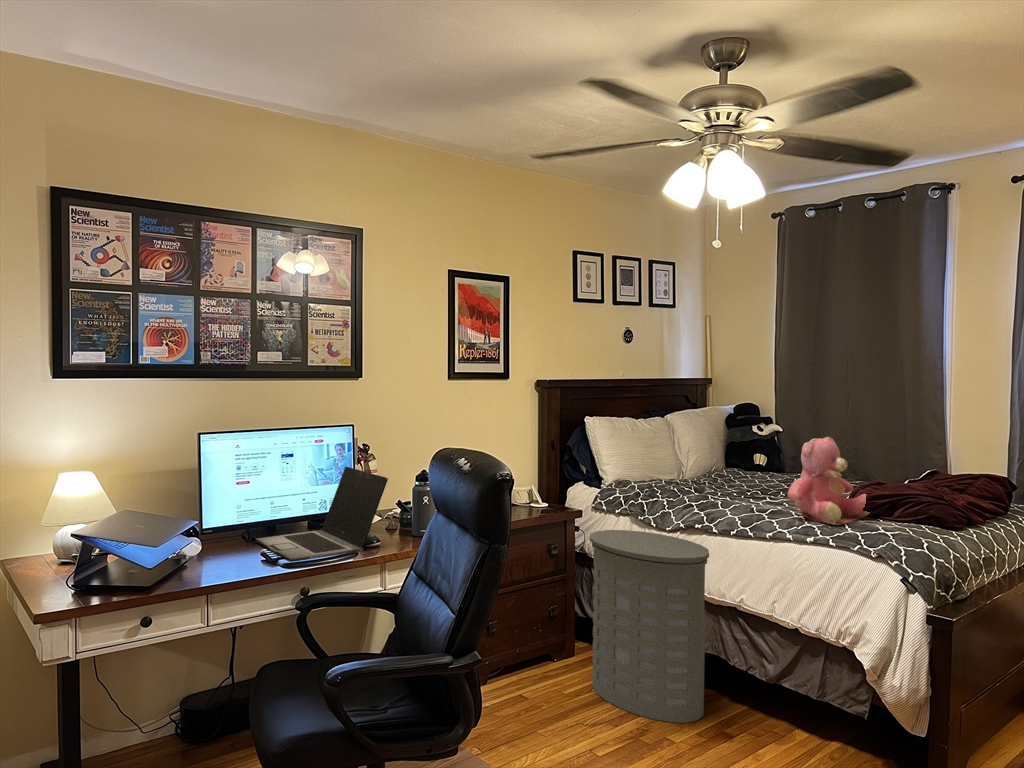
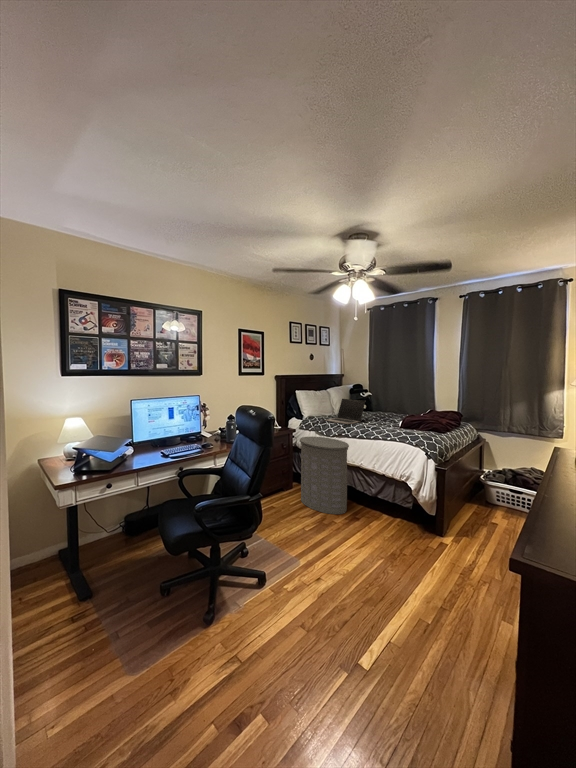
teddy bear: present [788,437,870,525] -> none [379,397,412,433]
laptop: present [256,466,388,562] -> present [324,399,365,425]

